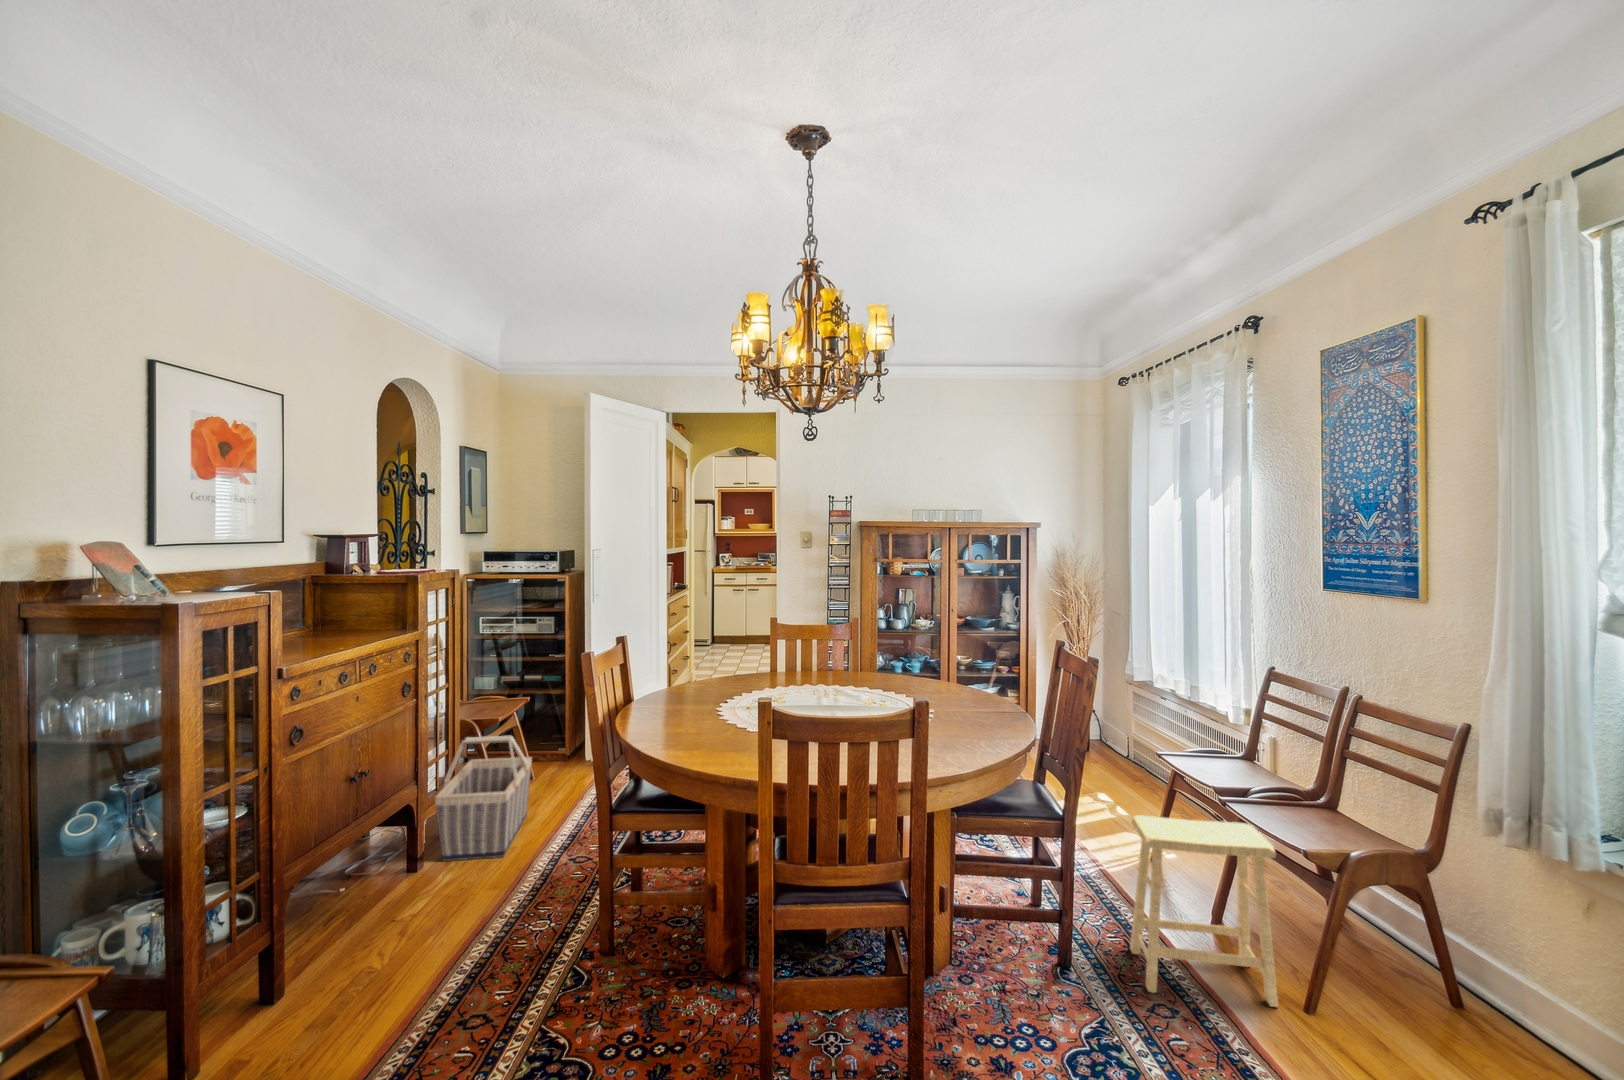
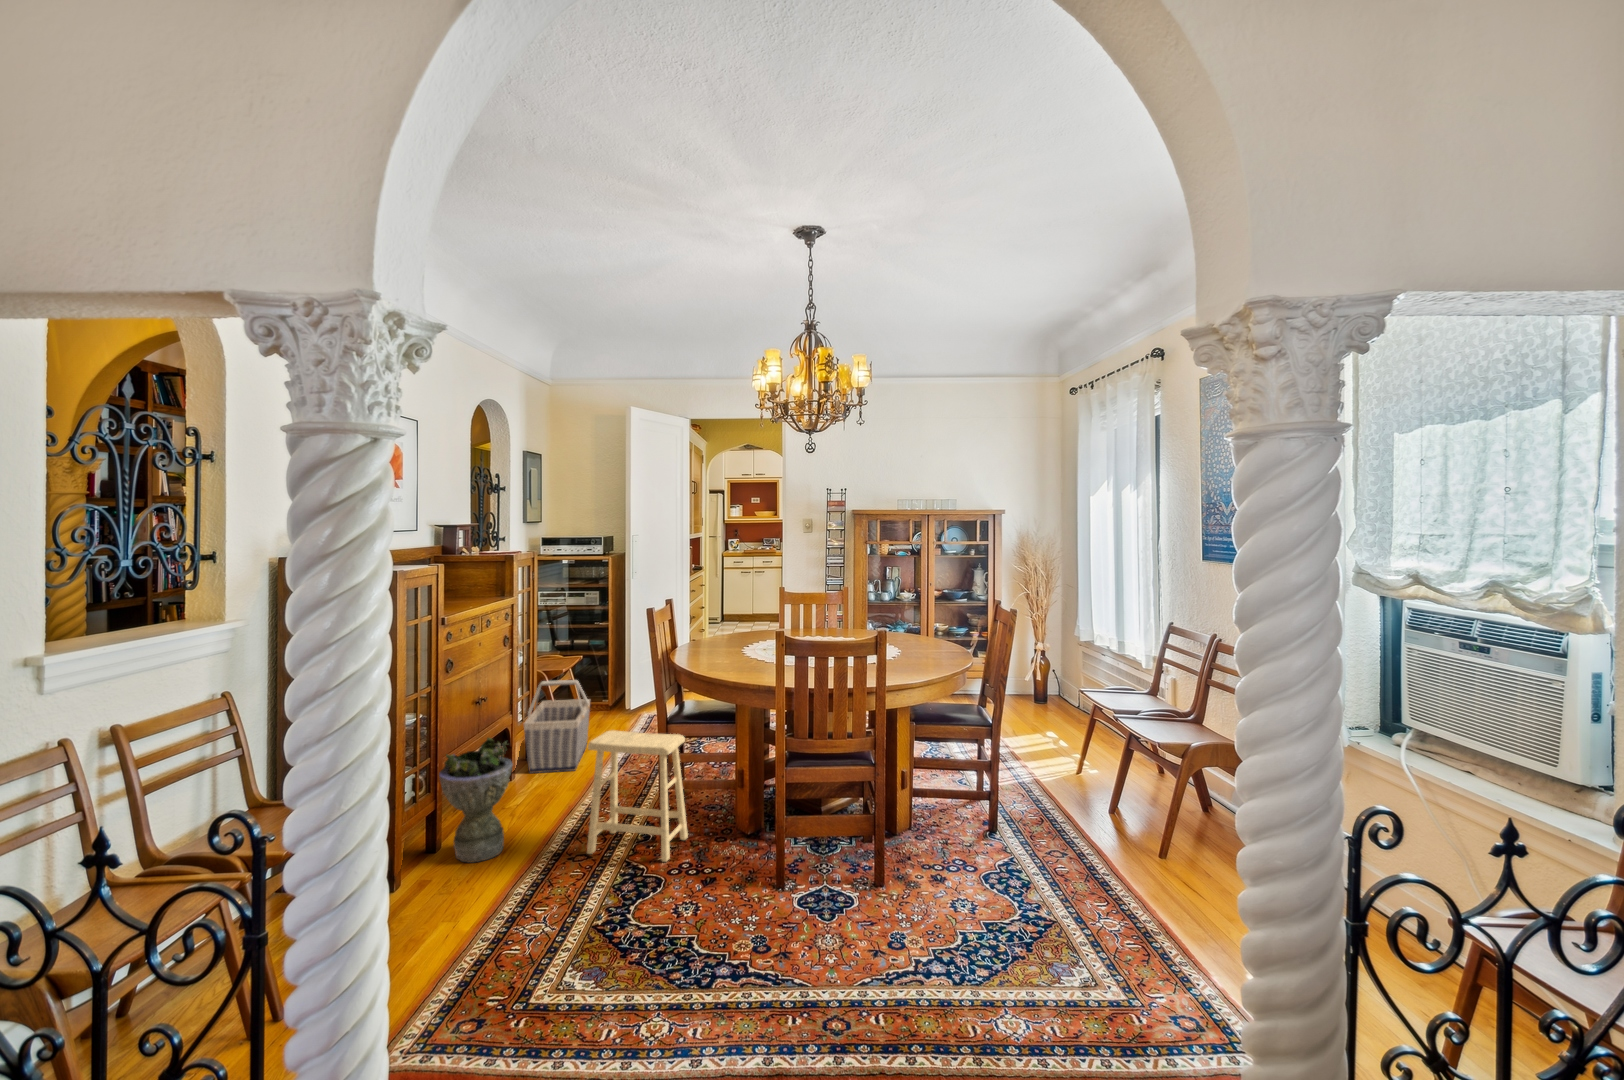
footstool: present [1130,815,1278,1007] -> present [587,730,688,862]
planter: none [273,839,387,1030] -> present [439,738,513,863]

